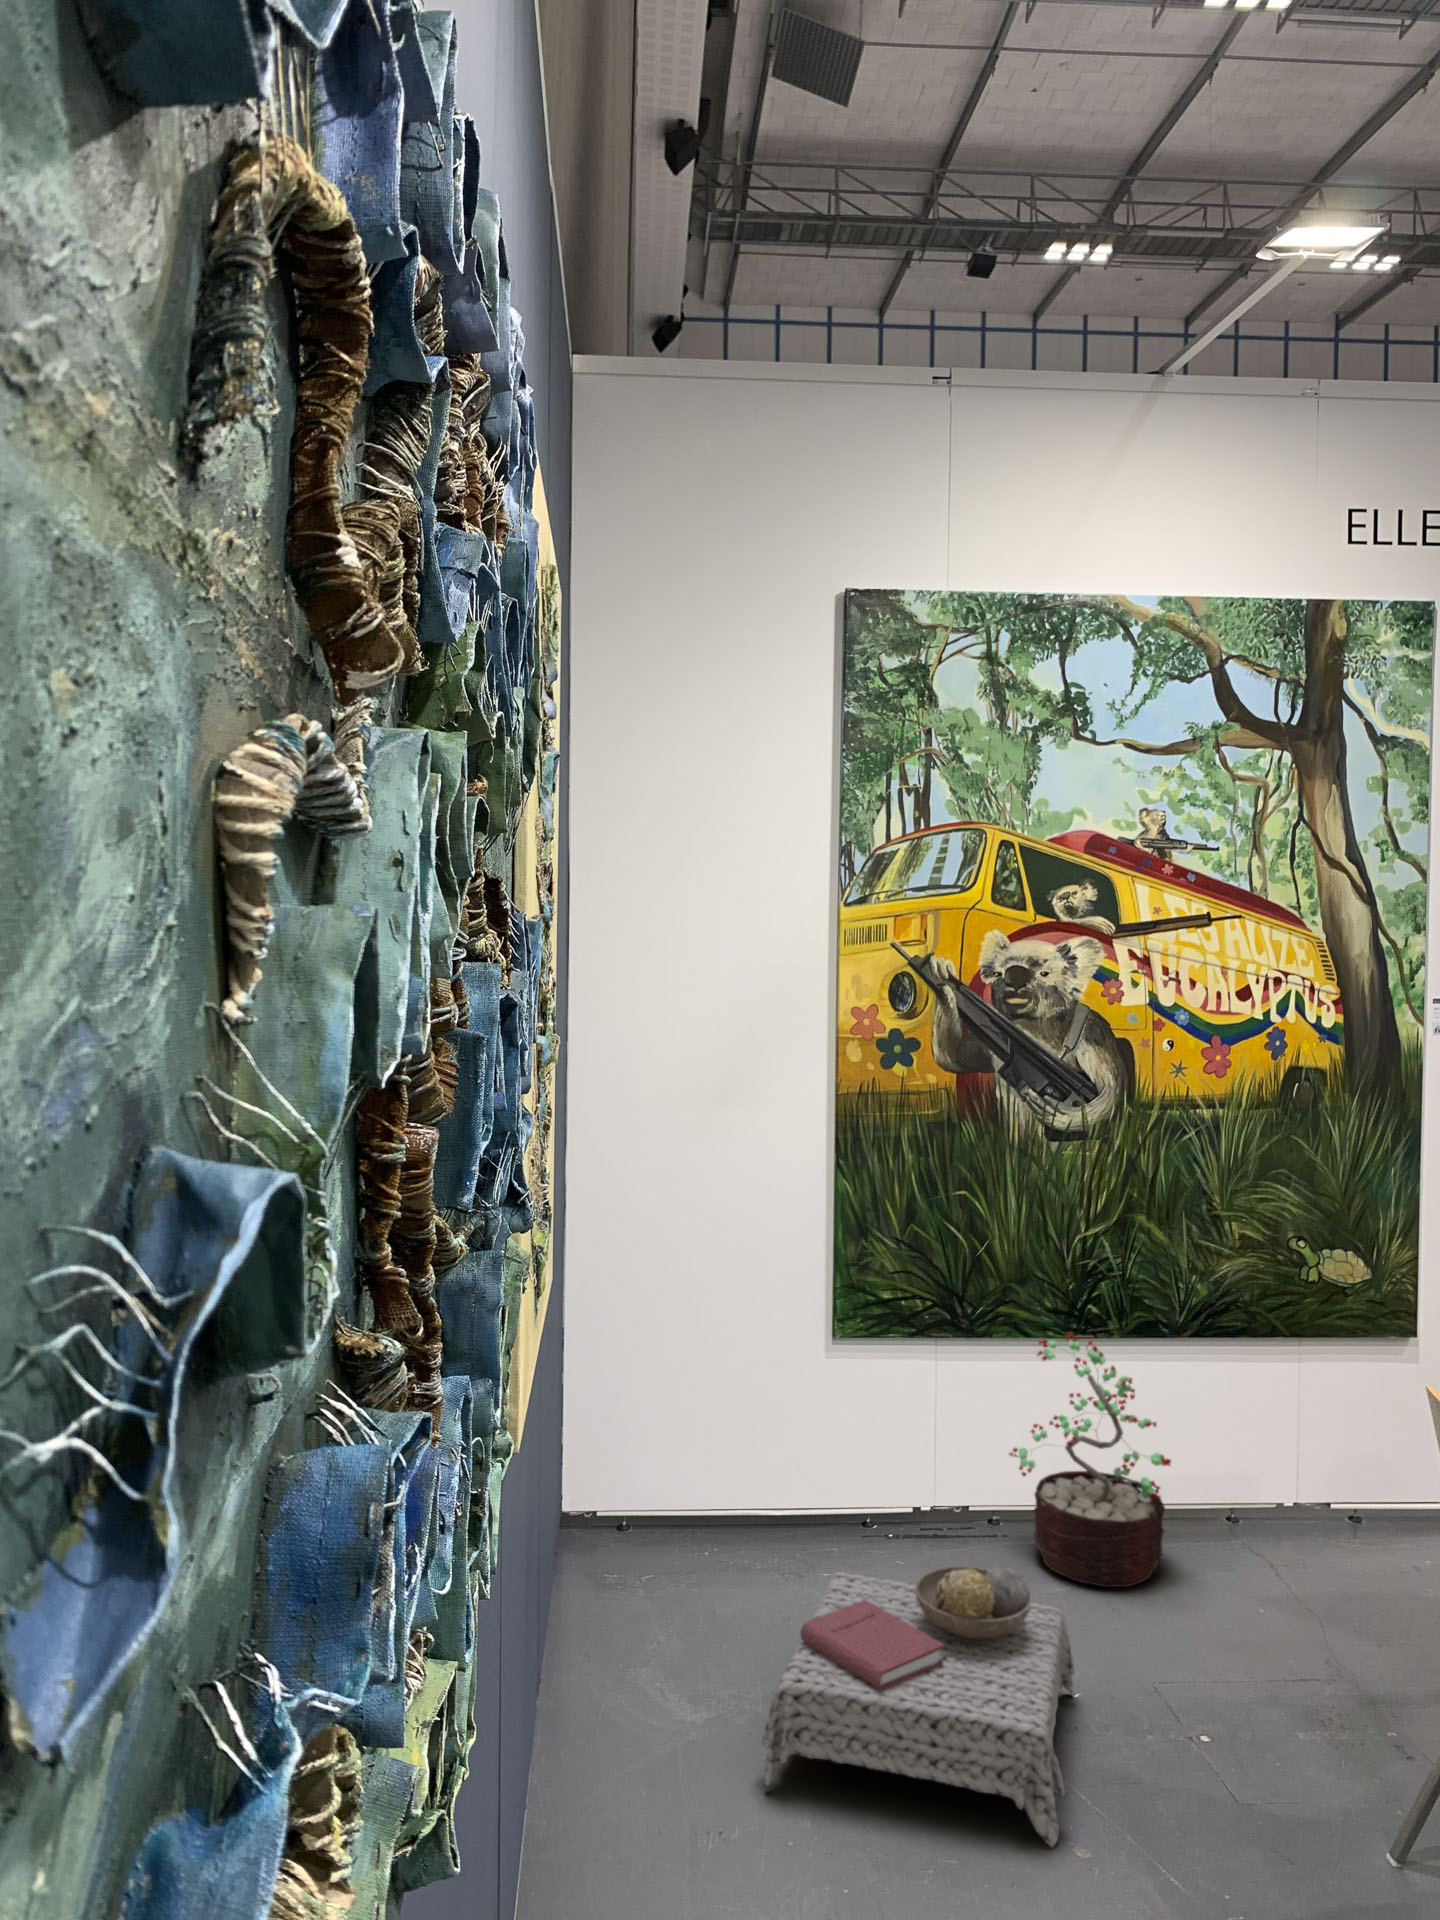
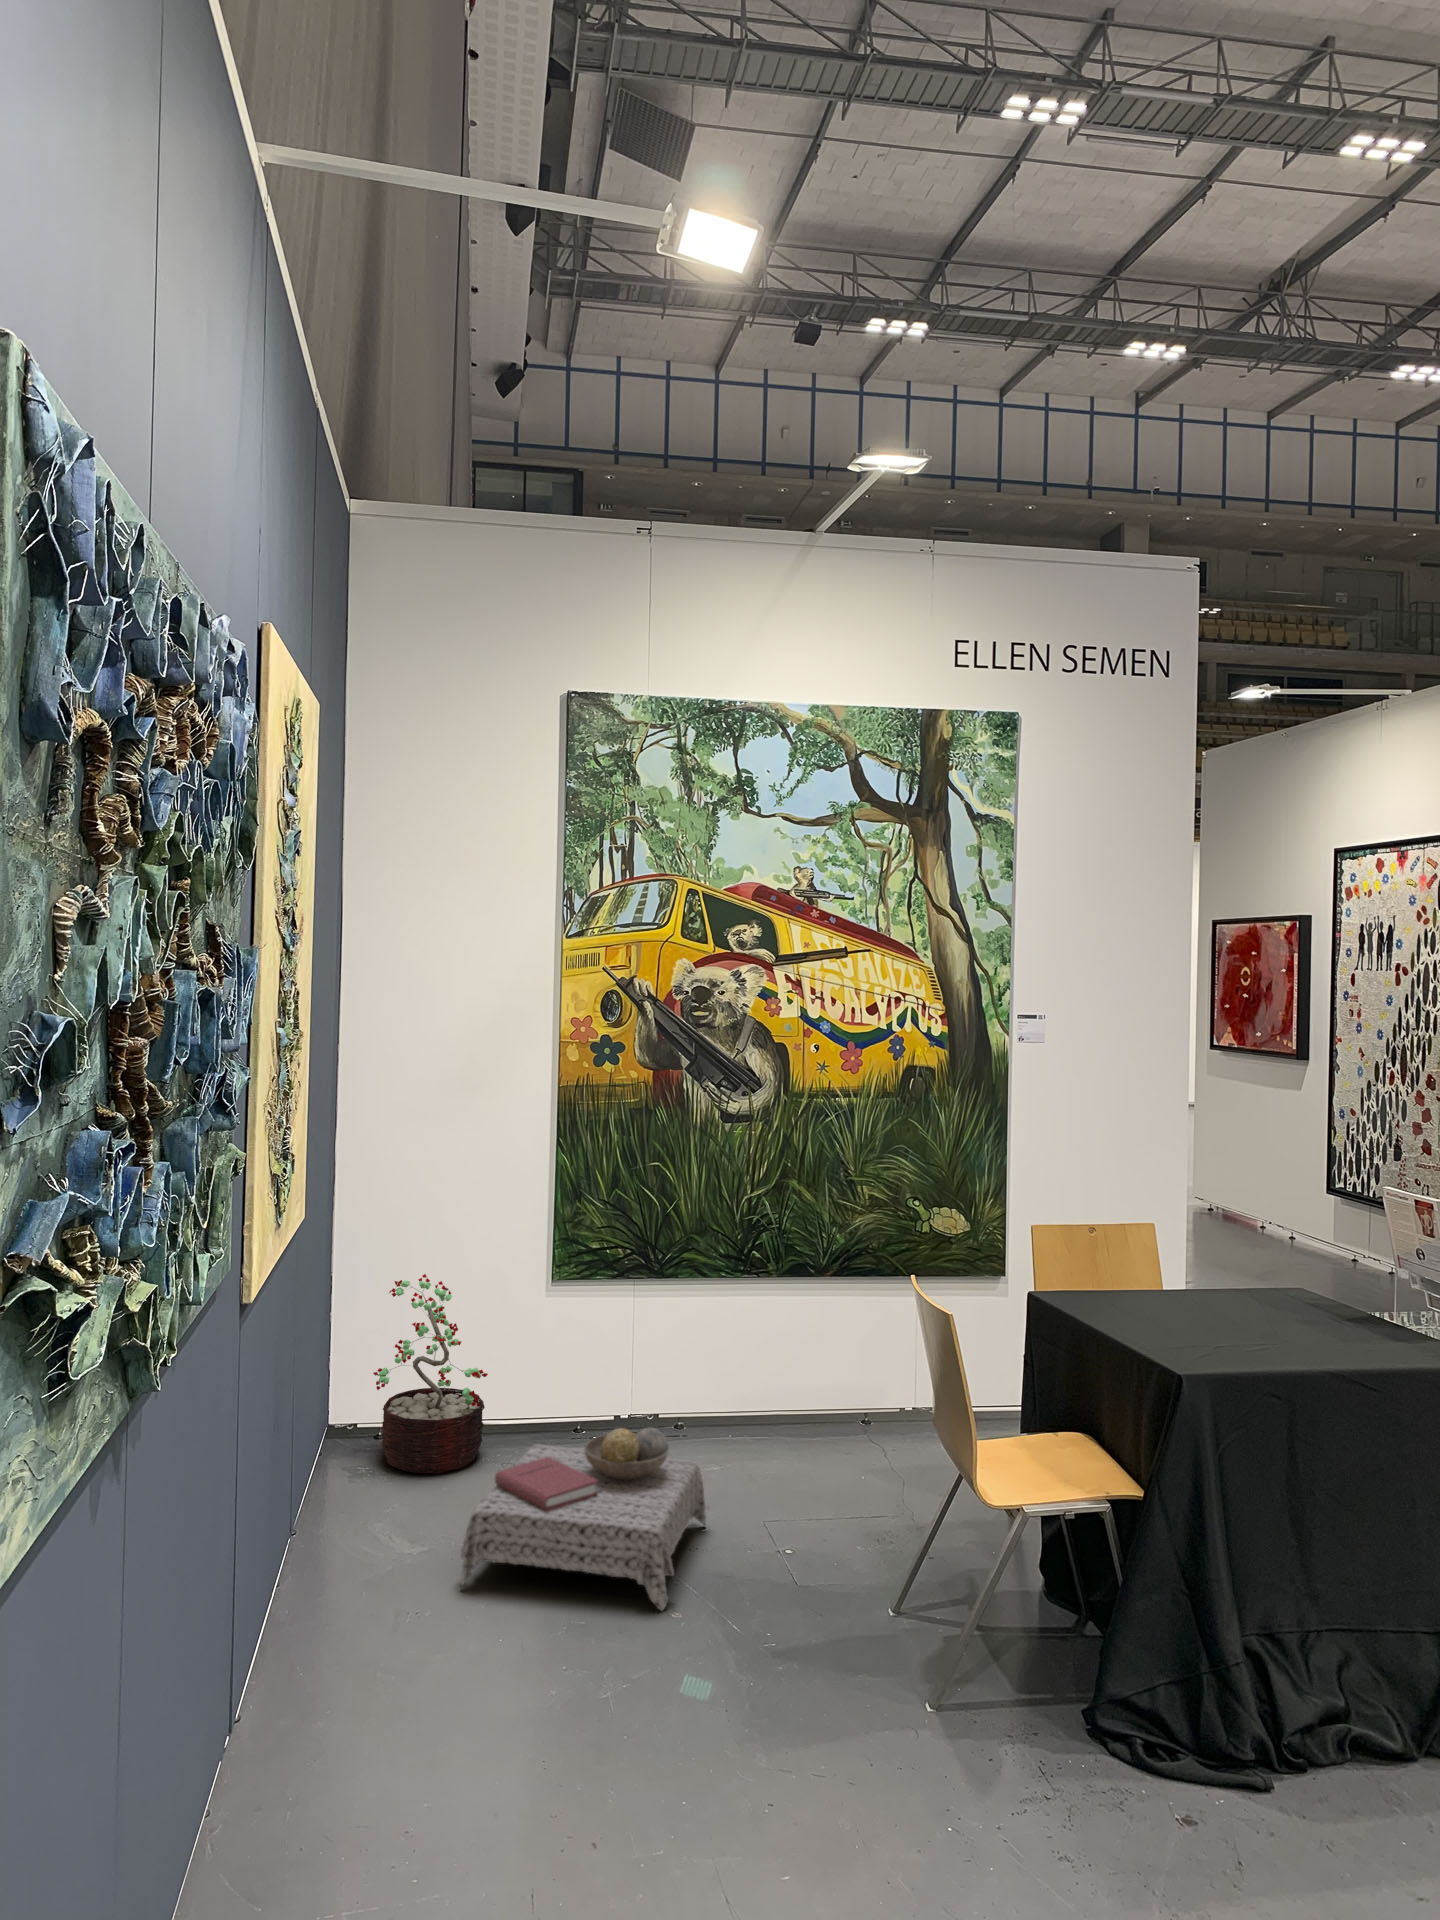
decorative plant: present [1009,1332,1171,1587] -> present [373,1274,488,1474]

